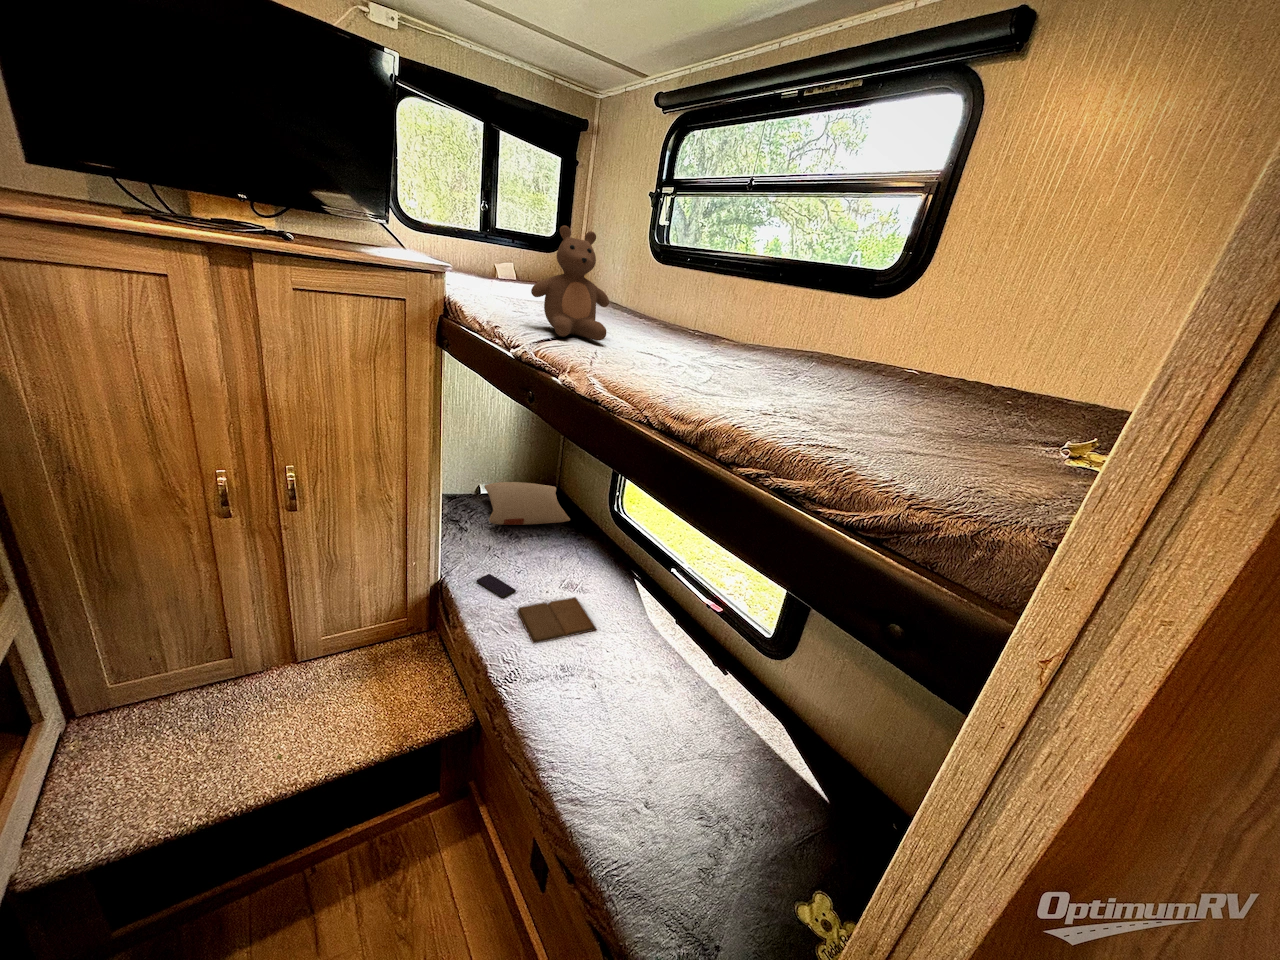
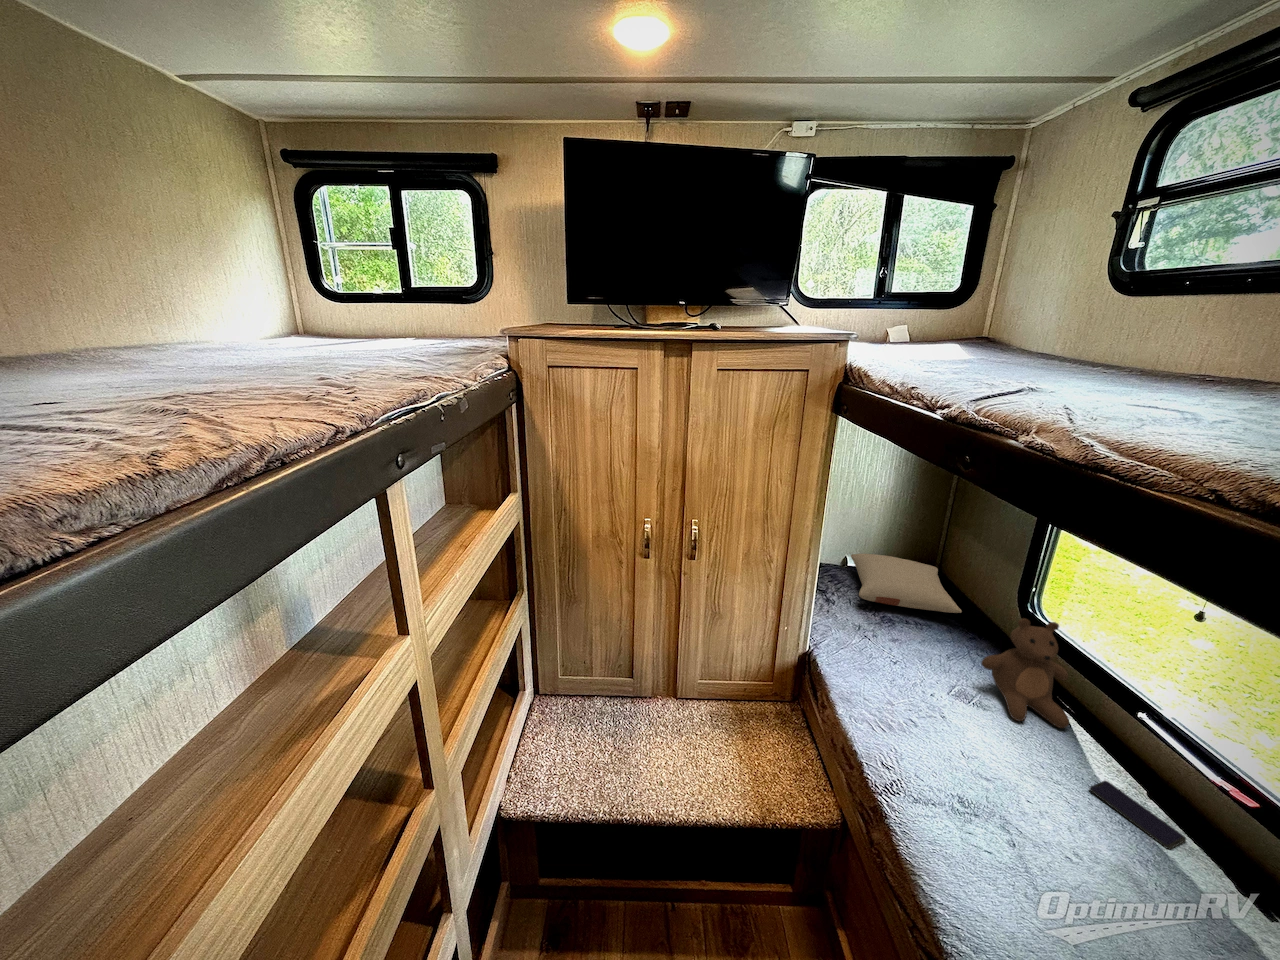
teddy bear: present [531,225,609,341] -> present [982,619,1069,728]
smartphone: present [476,574,516,598] -> present [1090,781,1186,849]
book: present [517,597,597,644] -> none [899,710,1023,781]

